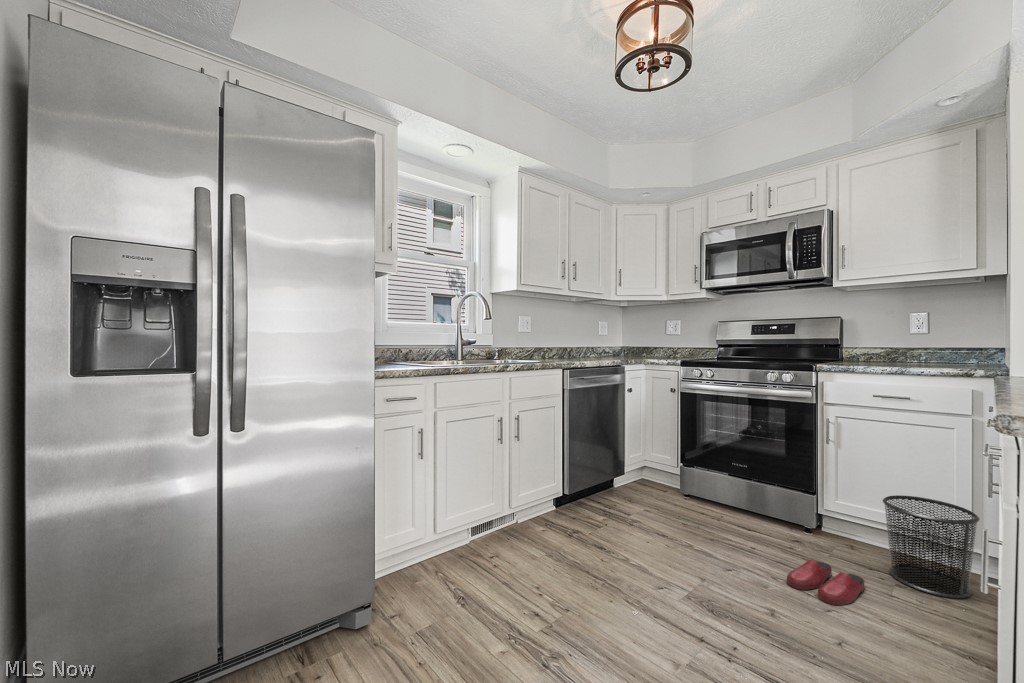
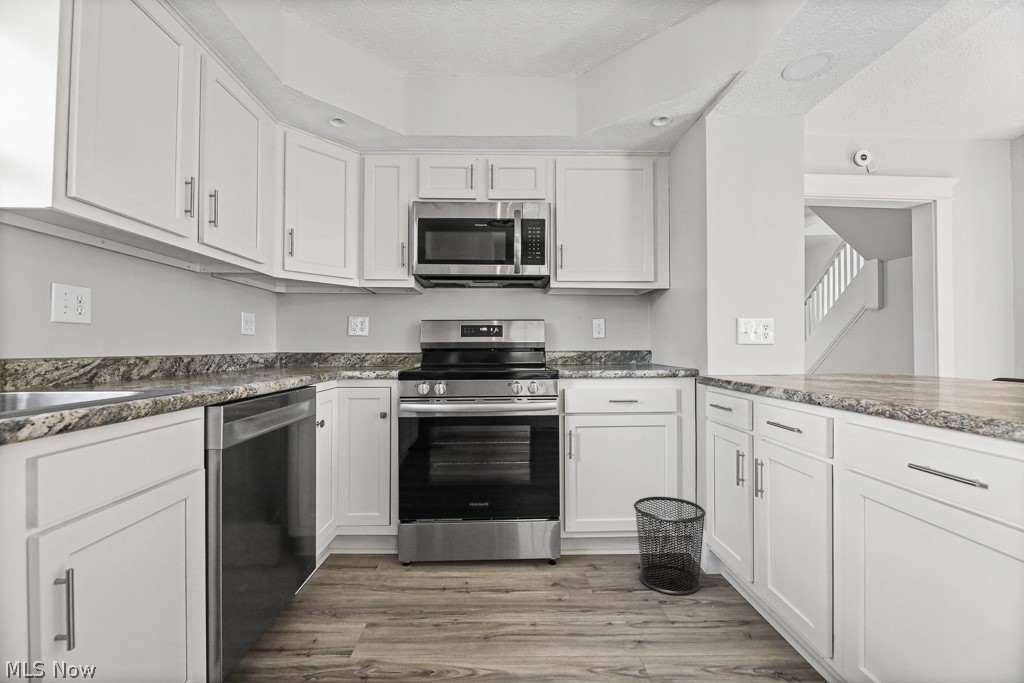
slippers: present [787,560,864,605] -> none [598,602,666,661]

